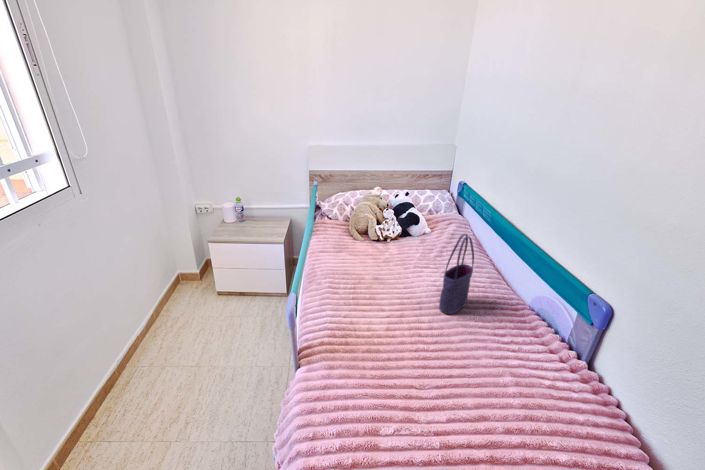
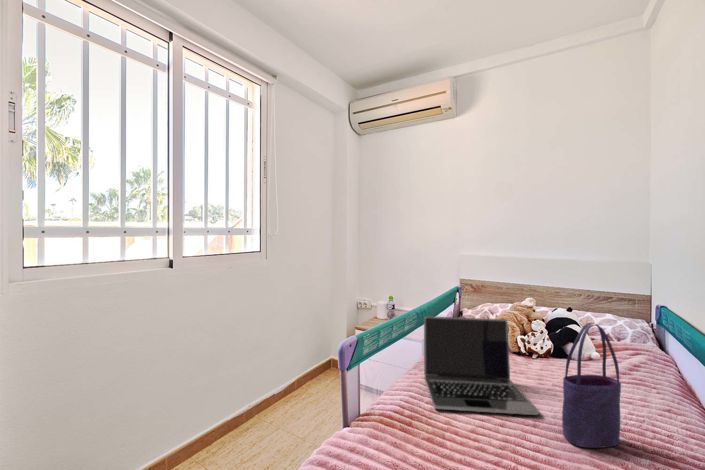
laptop: none [323,227,419,322] -> present [424,316,539,415]

